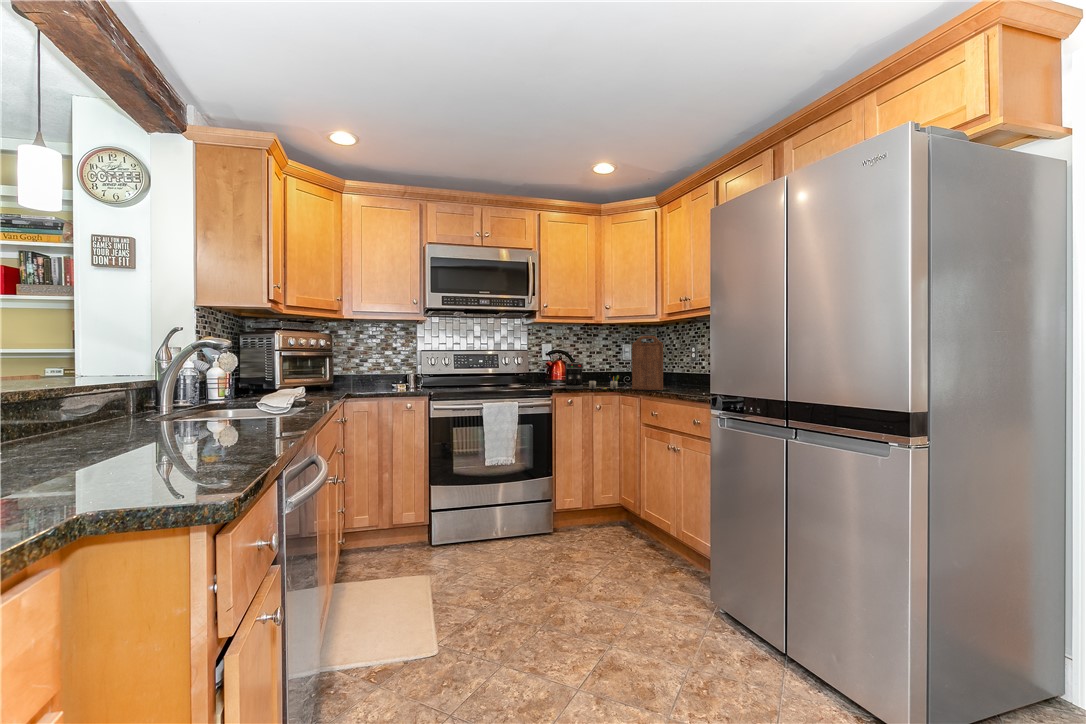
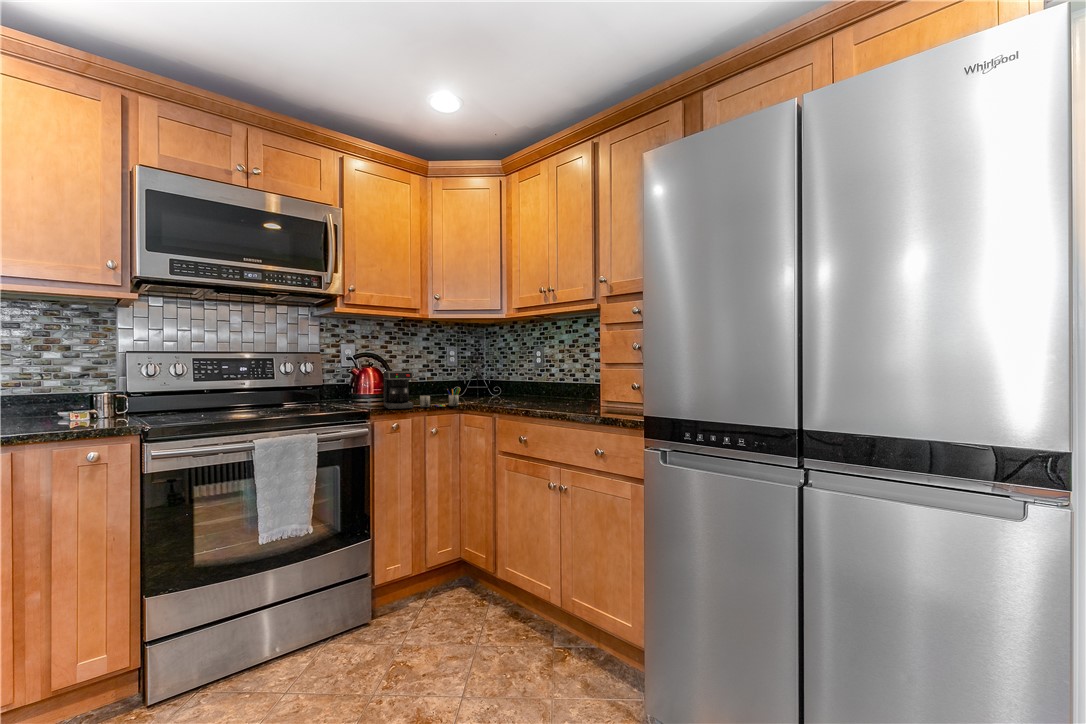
cutting board: present [632,336,663,390] -> none [476,336,516,405]

